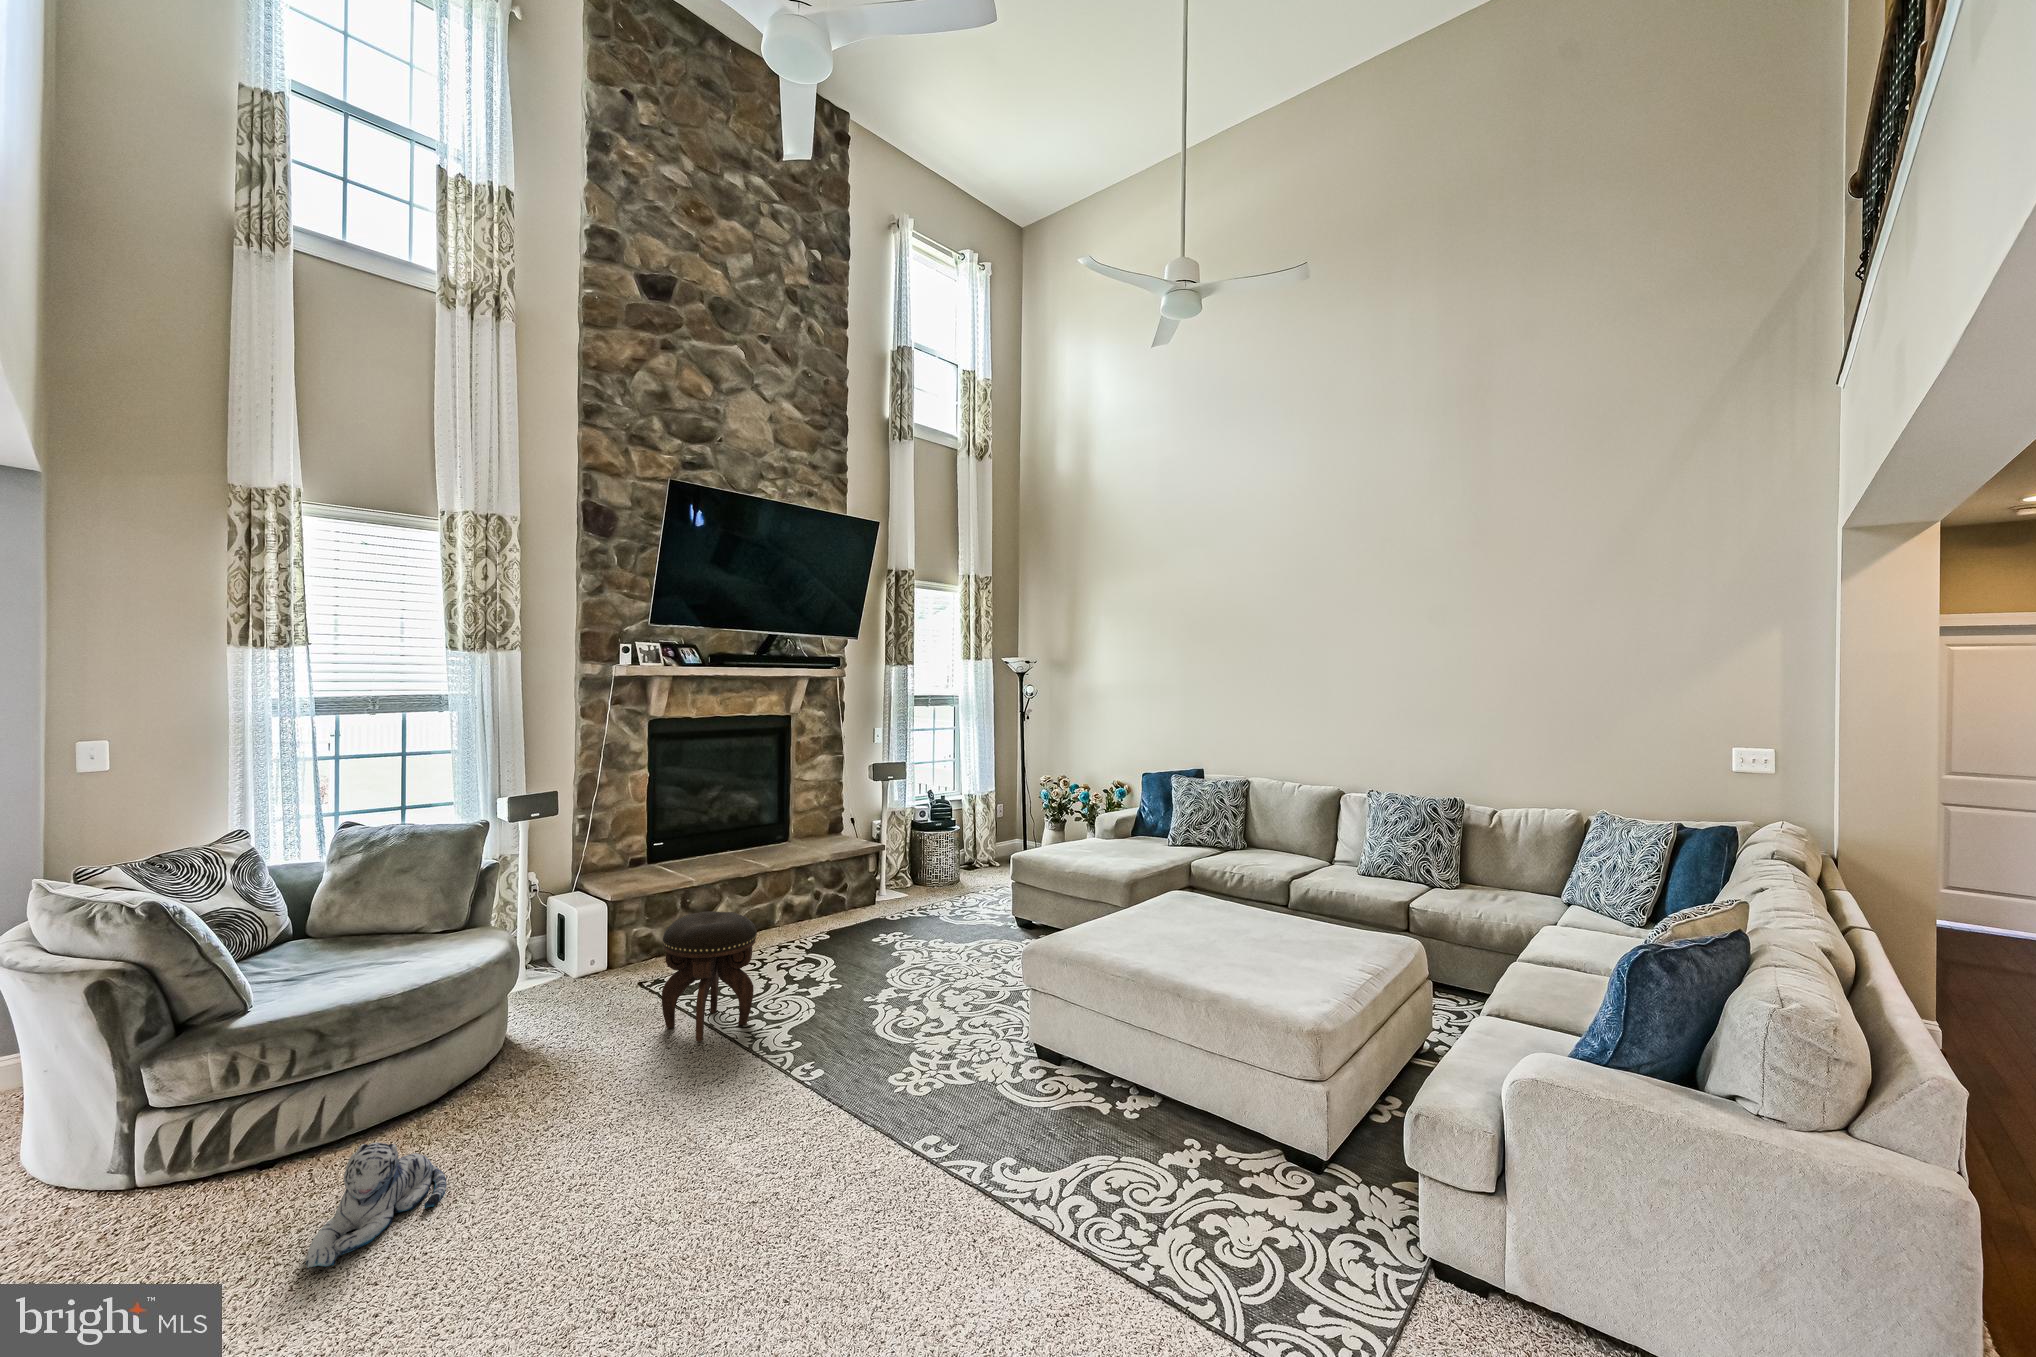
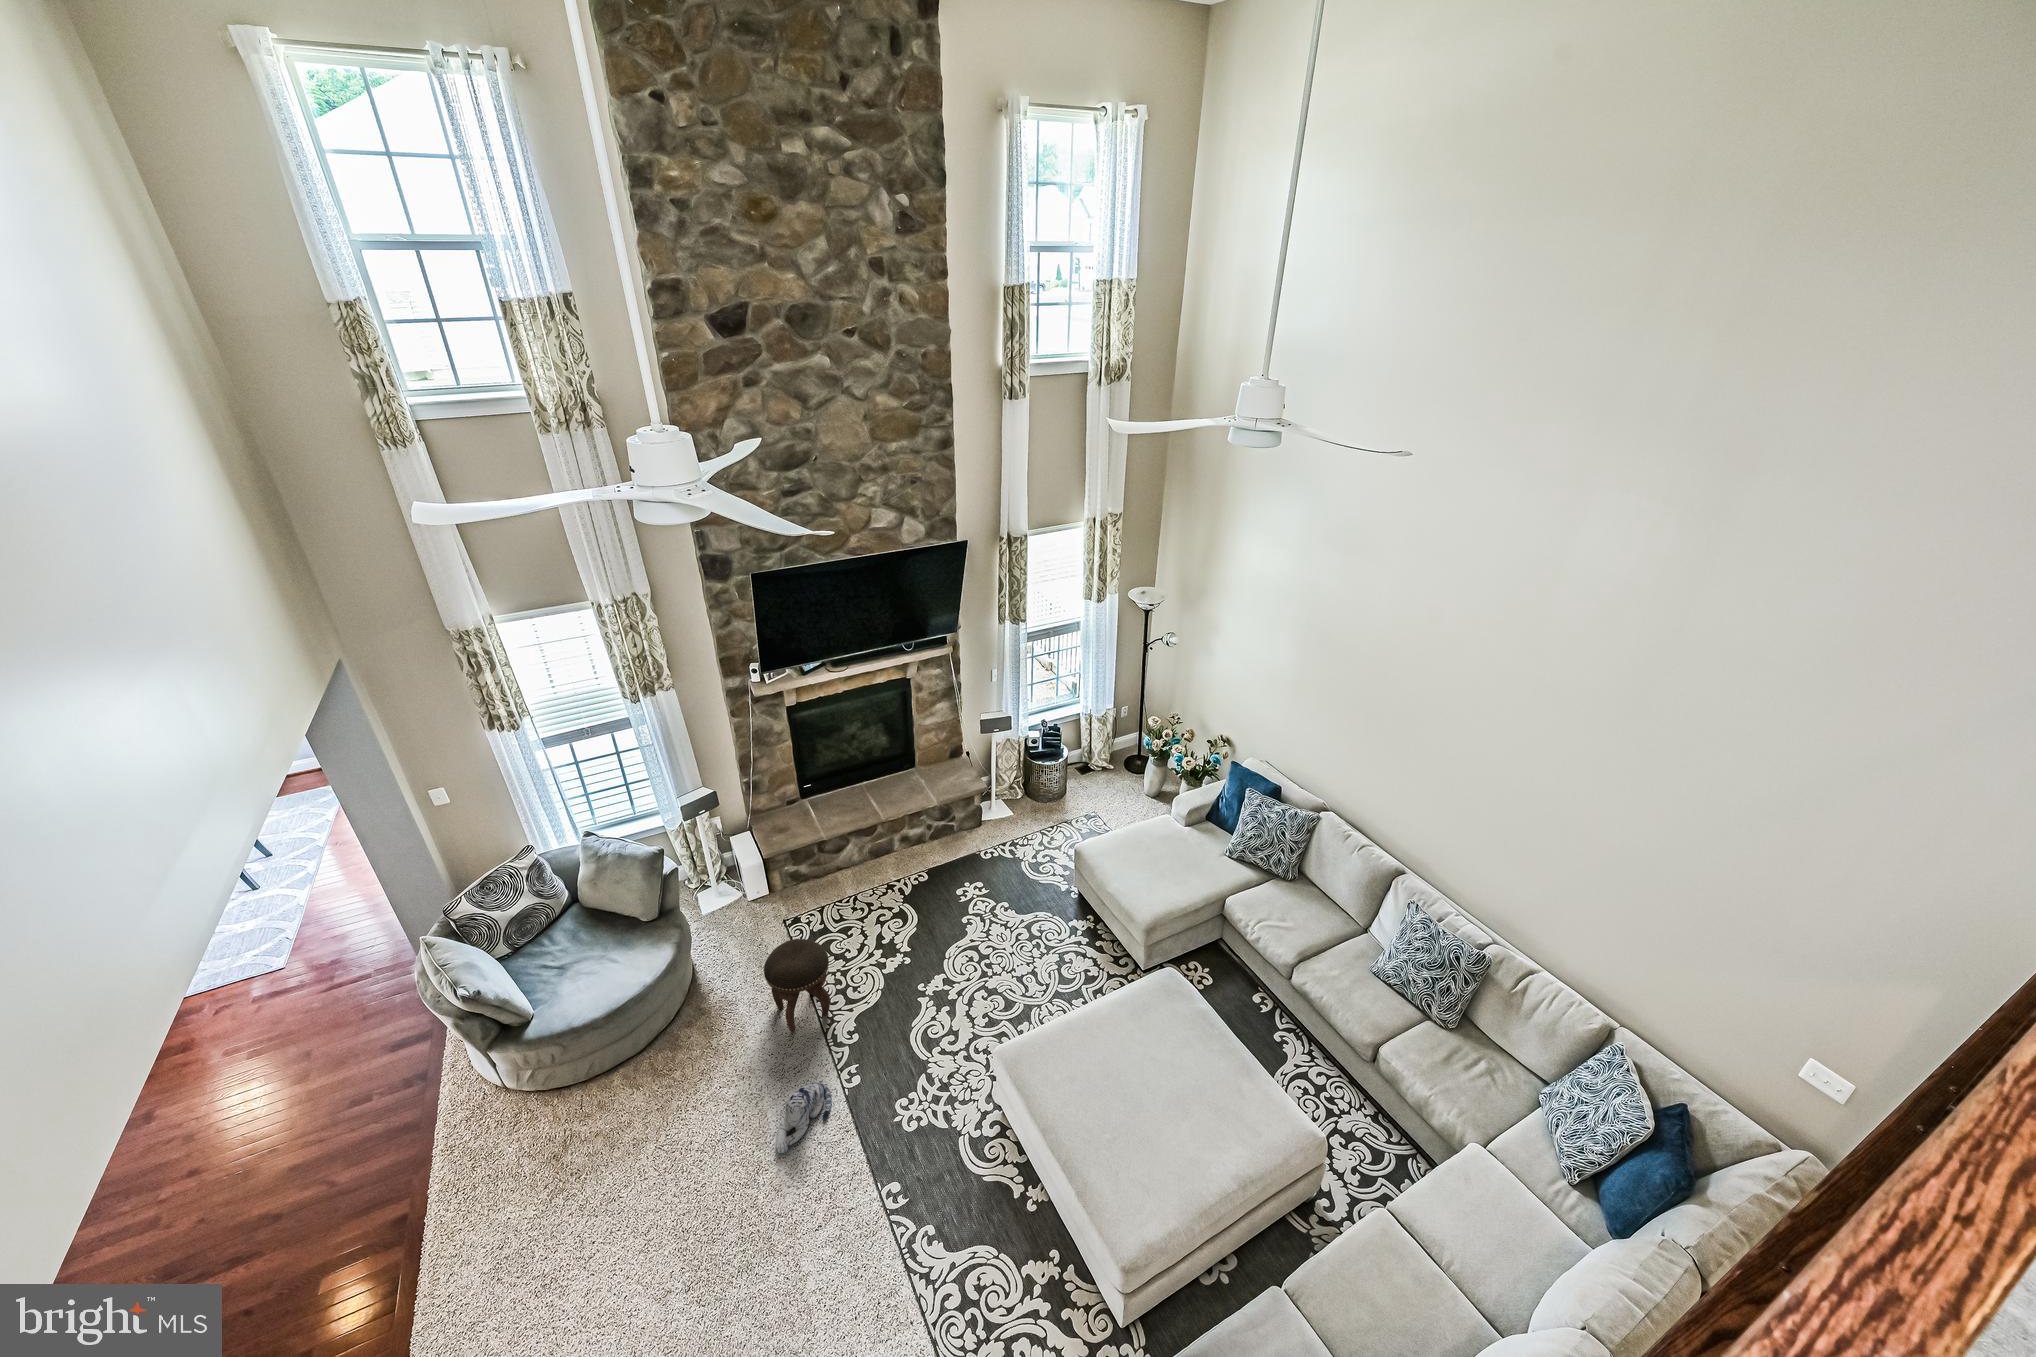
plush toy: present [306,1142,446,1269] -> present [776,1083,831,1153]

